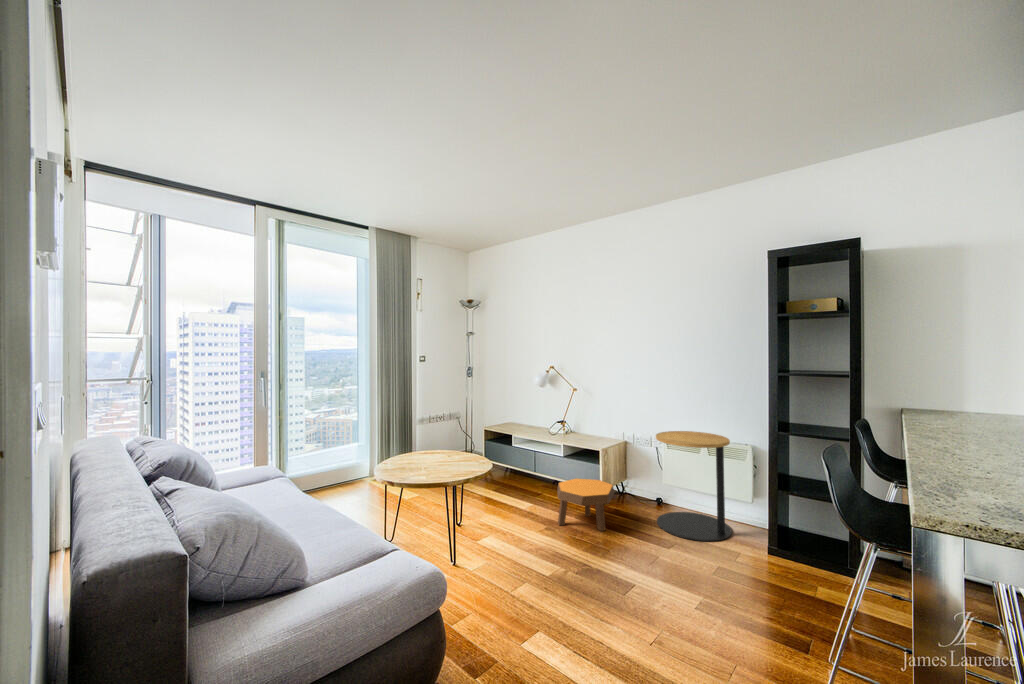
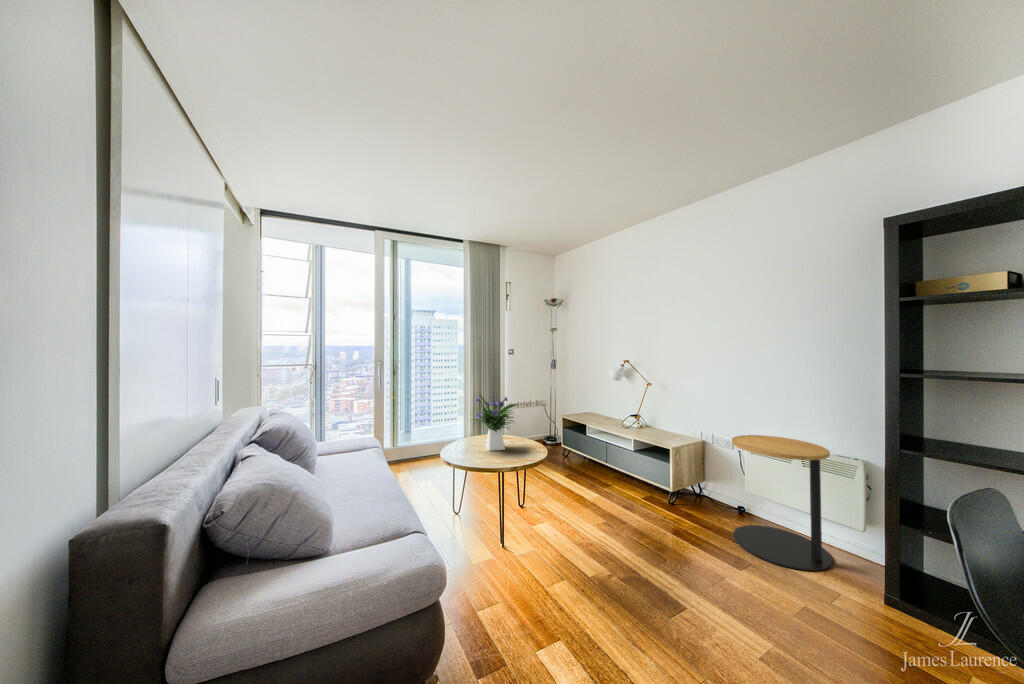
flower arrangement: none [405,404,462,466] -> present [473,395,517,451]
footstool: present [557,478,614,531] -> none [618,475,682,535]

